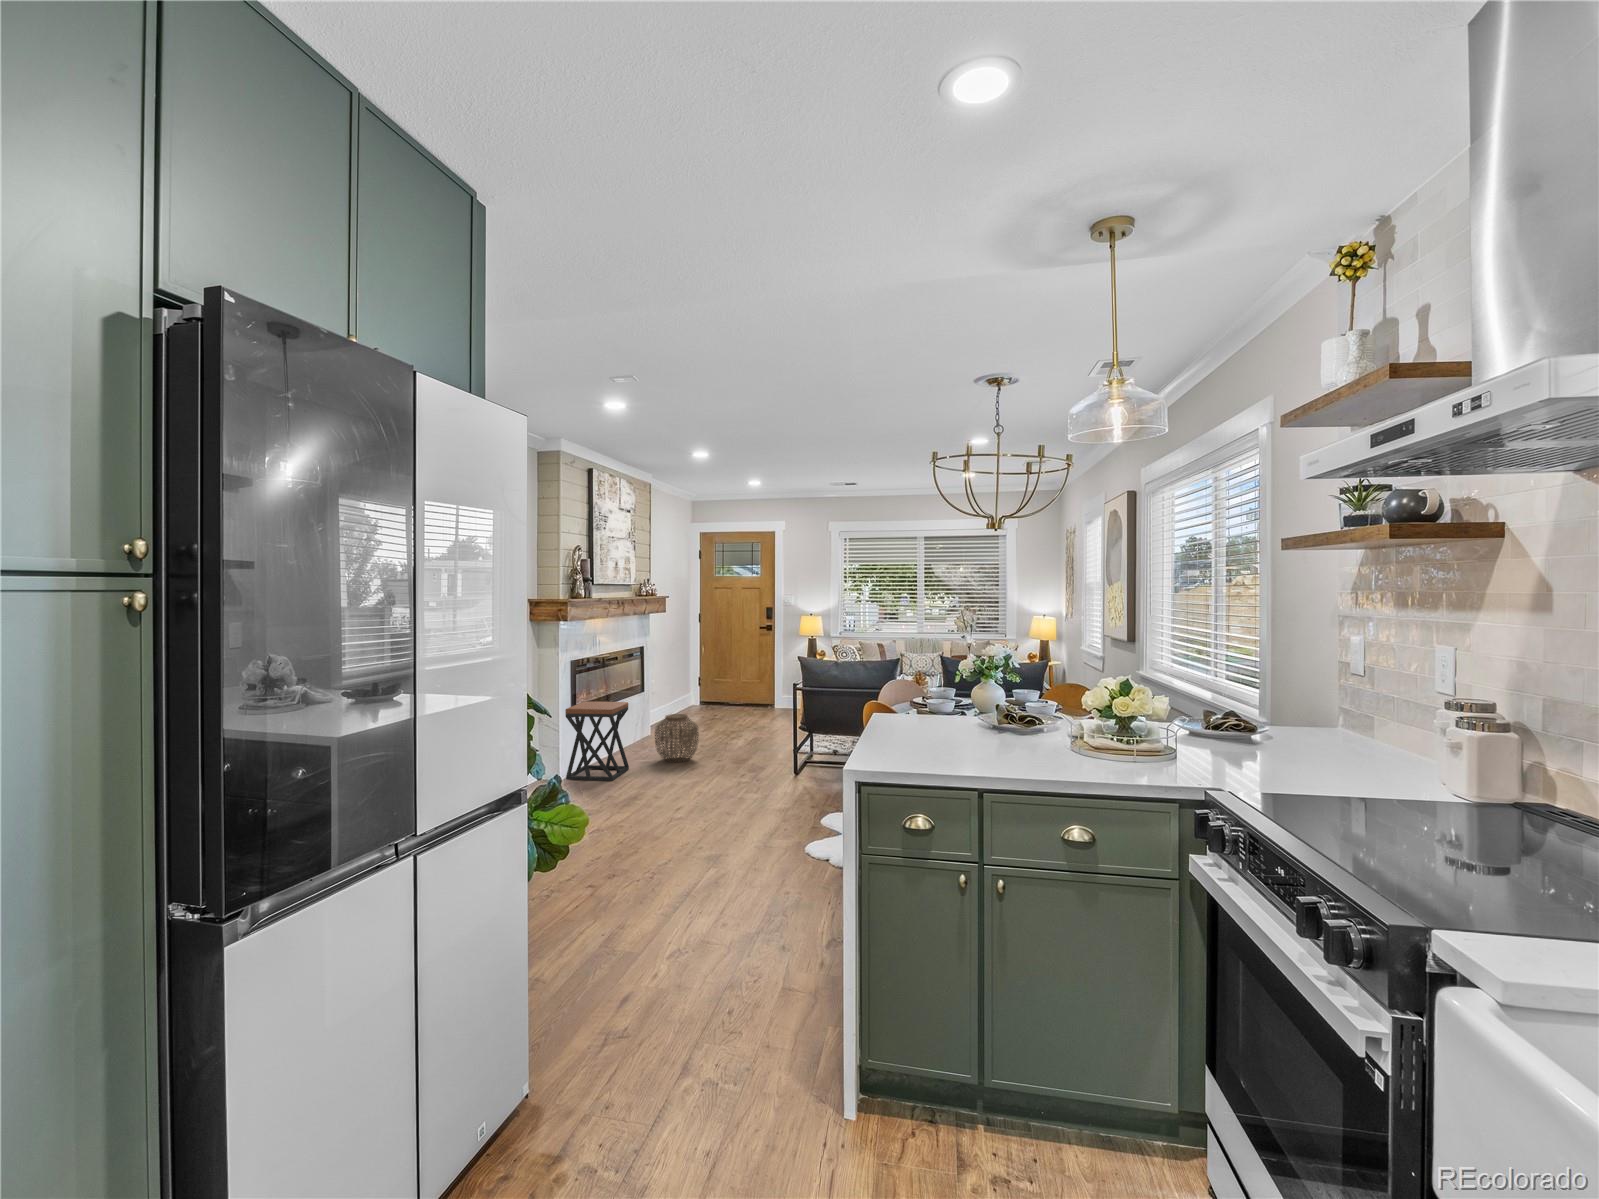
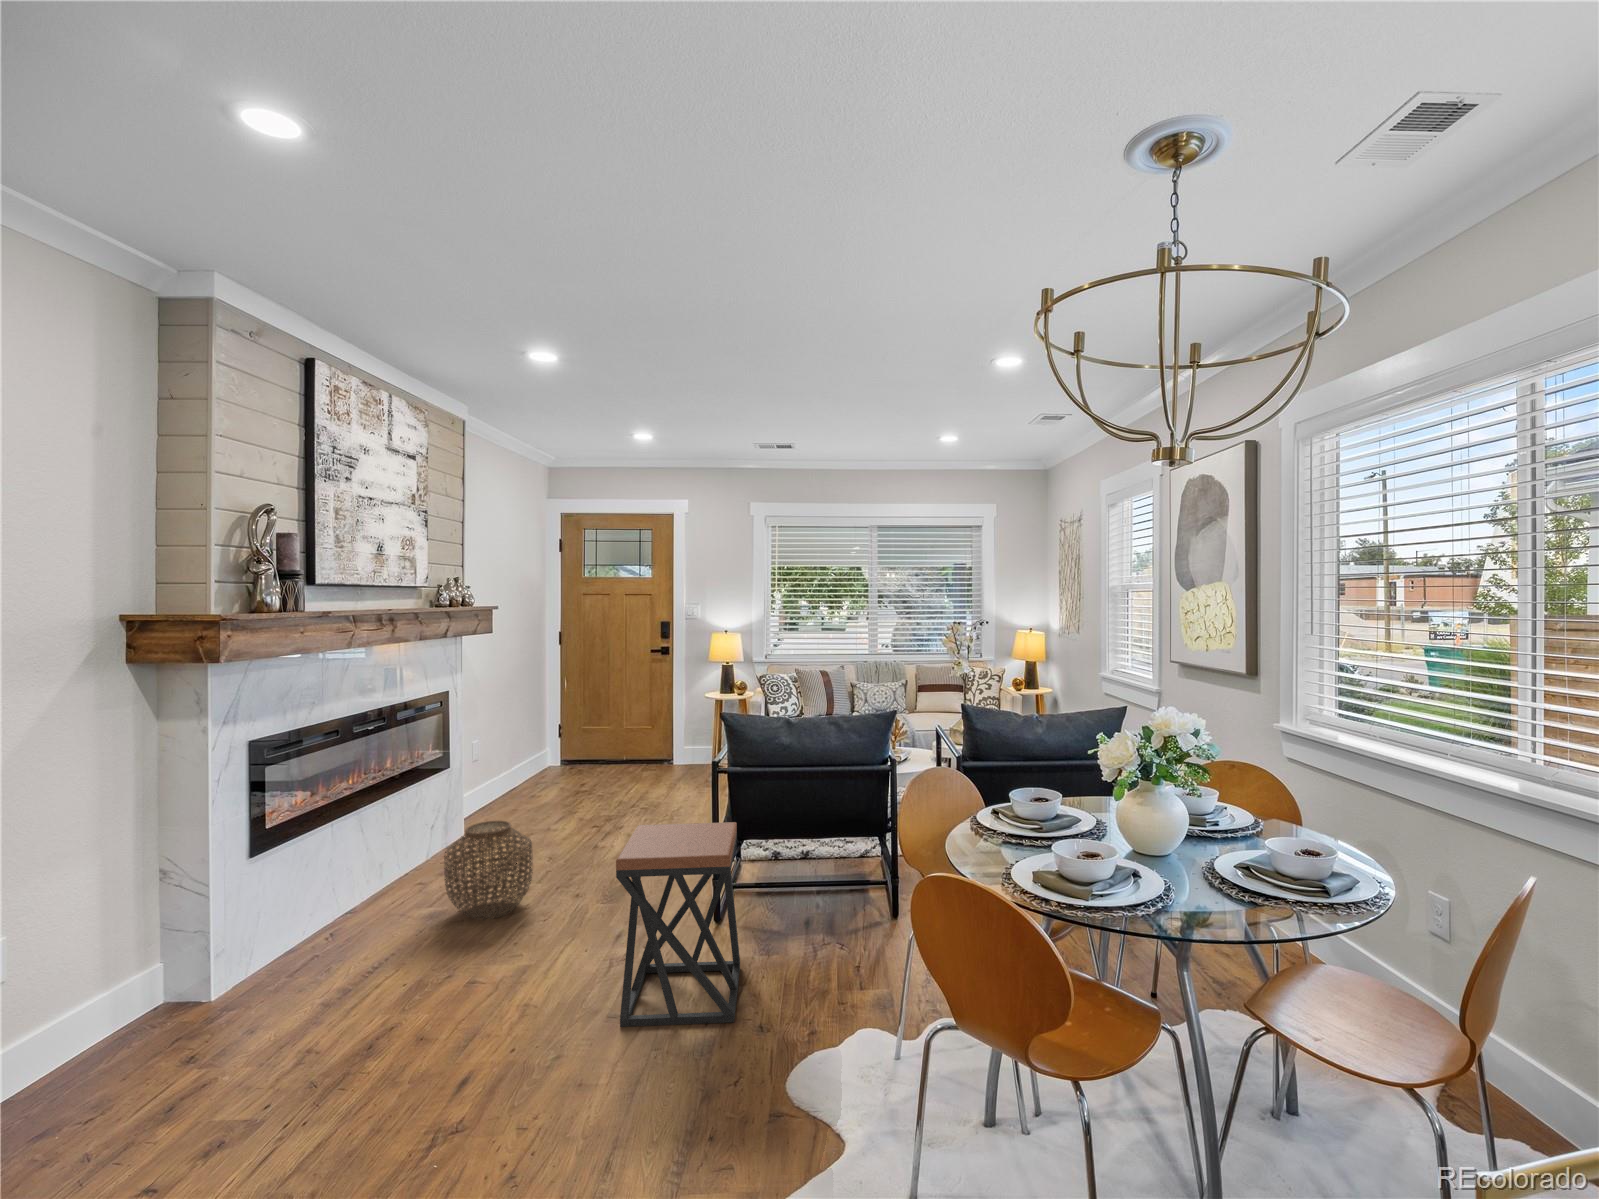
stool: present [565,701,629,781] -> present [616,822,740,1027]

